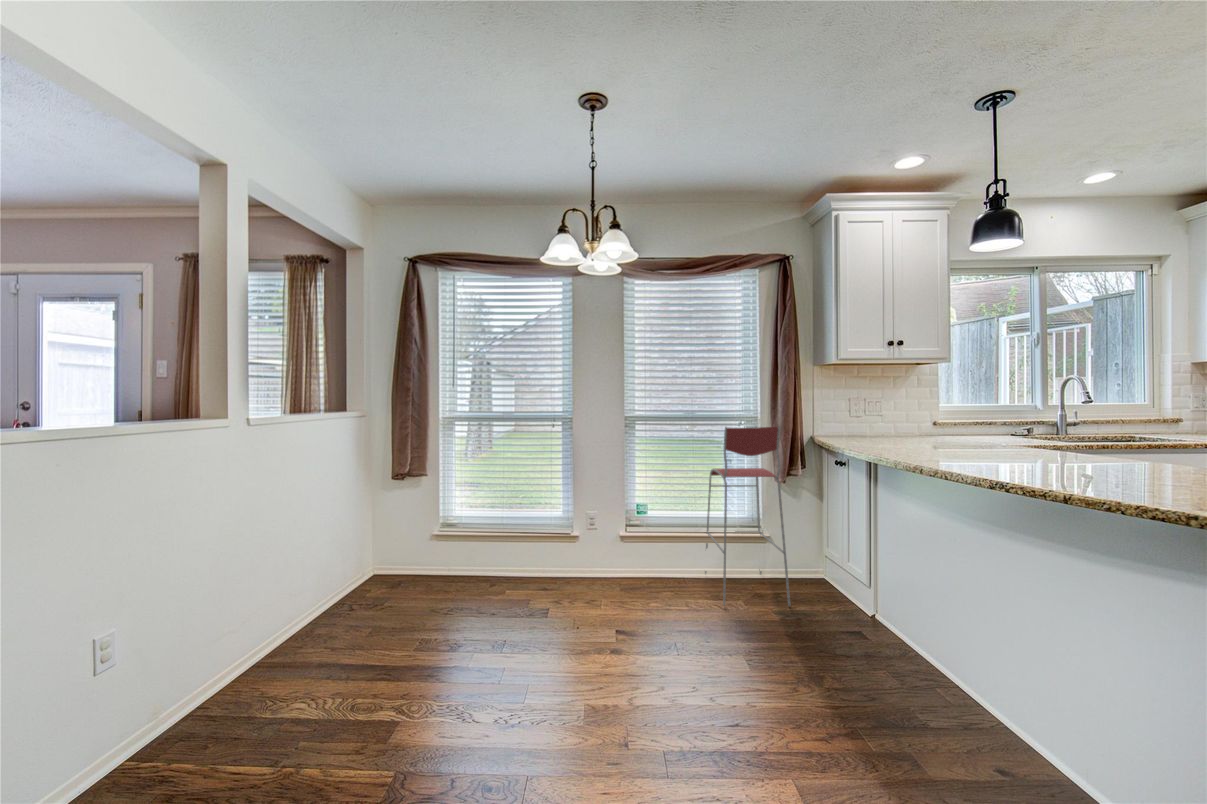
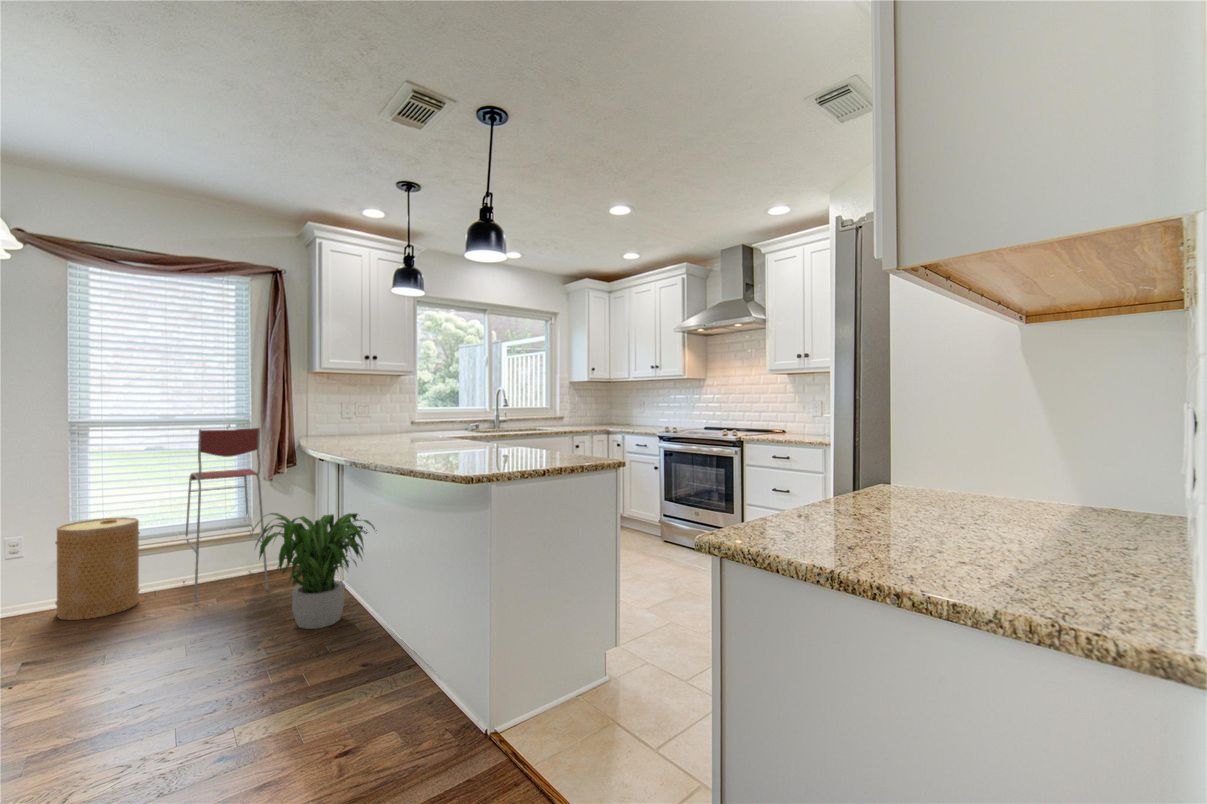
basket: none [617,504,676,599] -> present [55,517,140,620]
potted plant: none [790,530,988,700] -> present [255,513,375,629]

